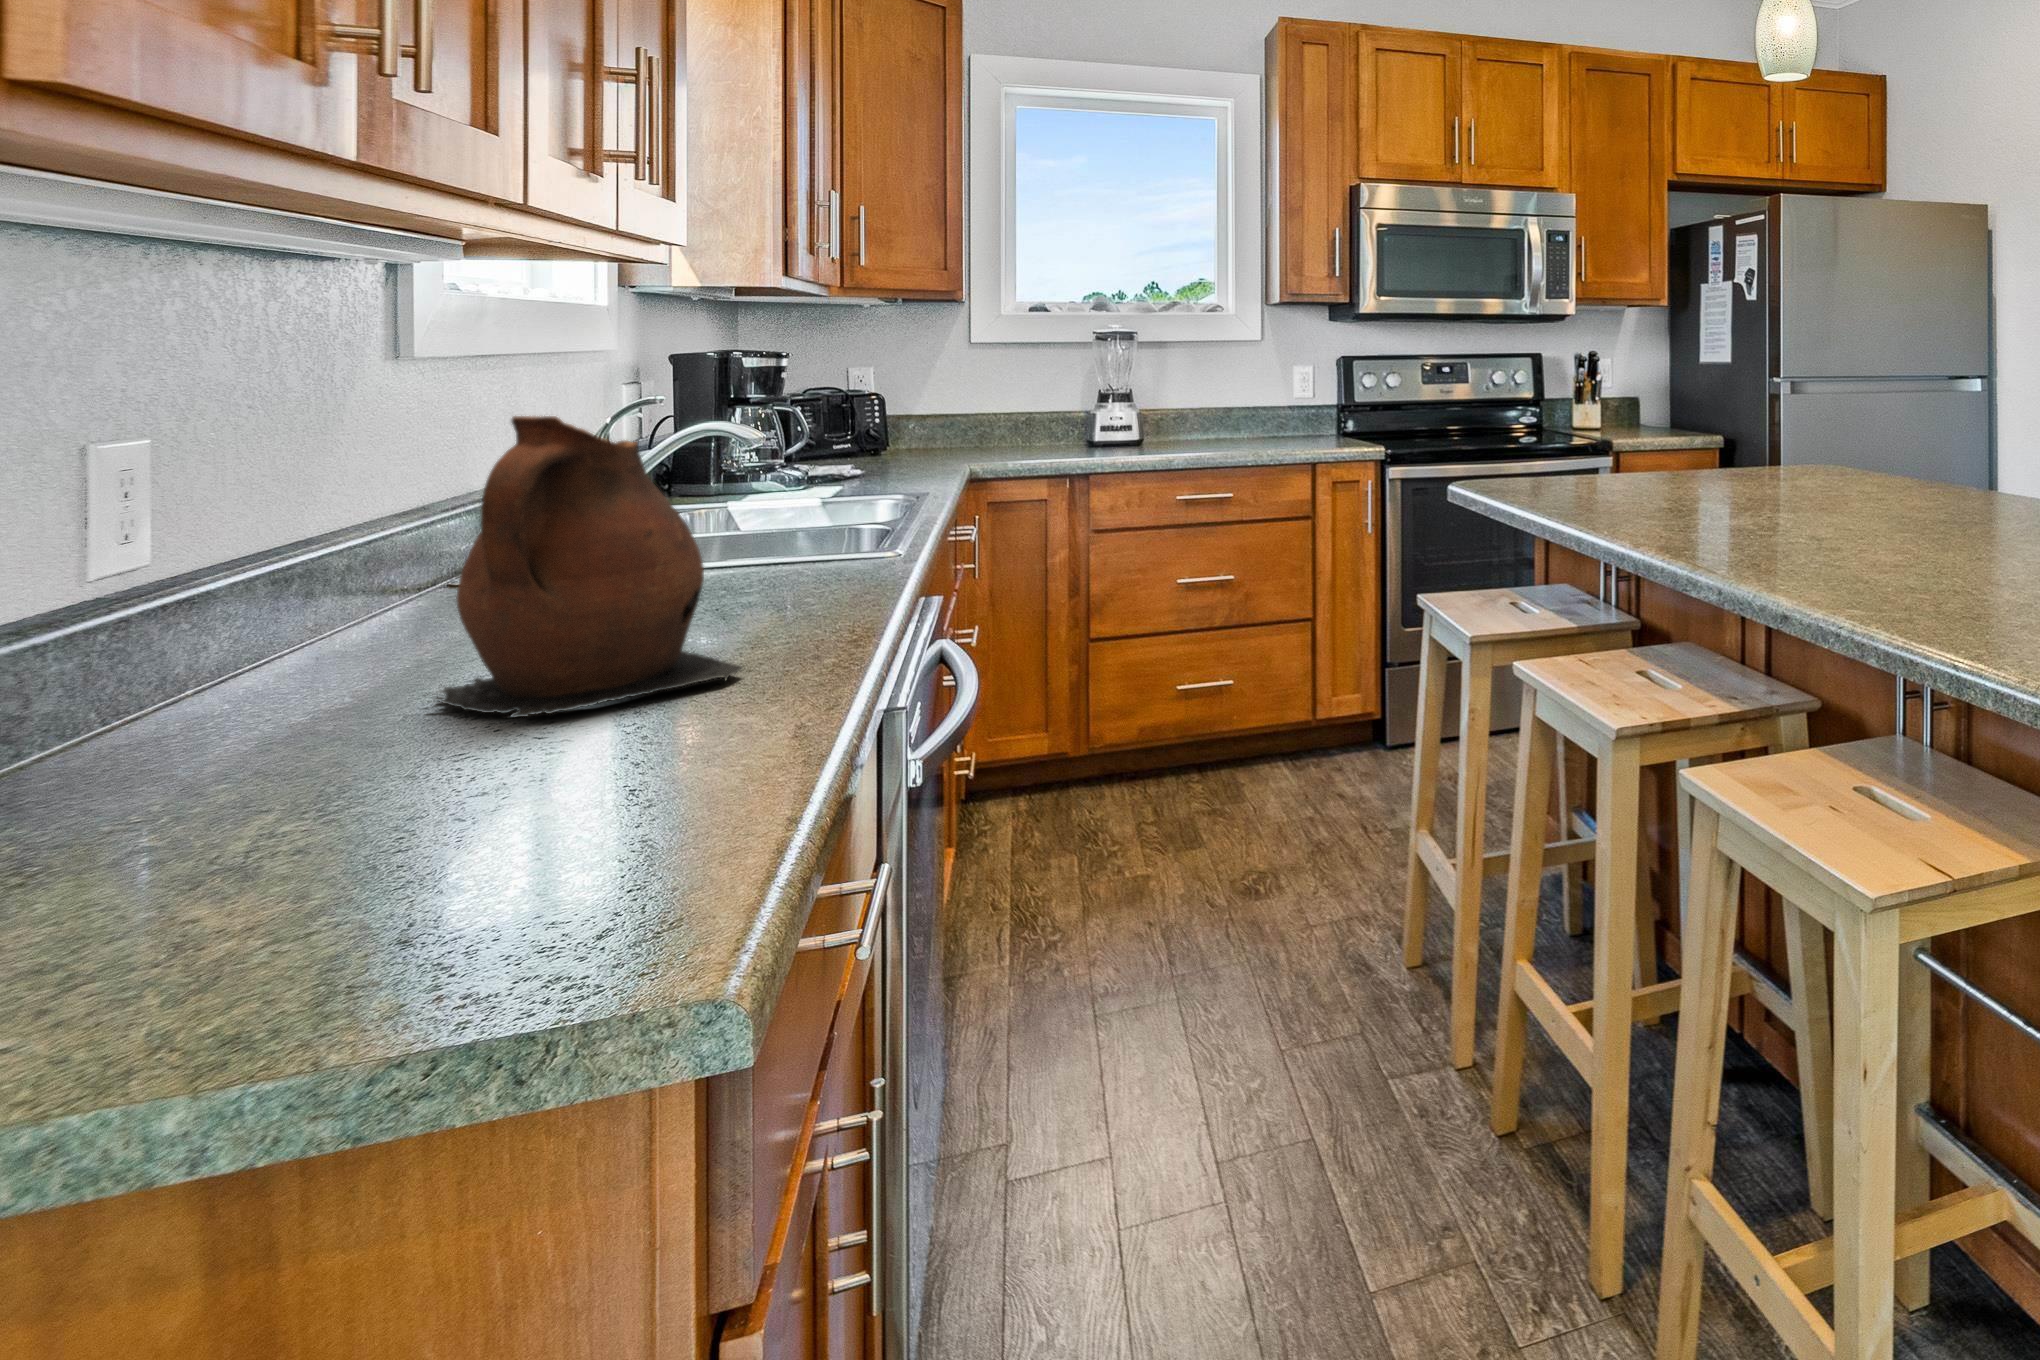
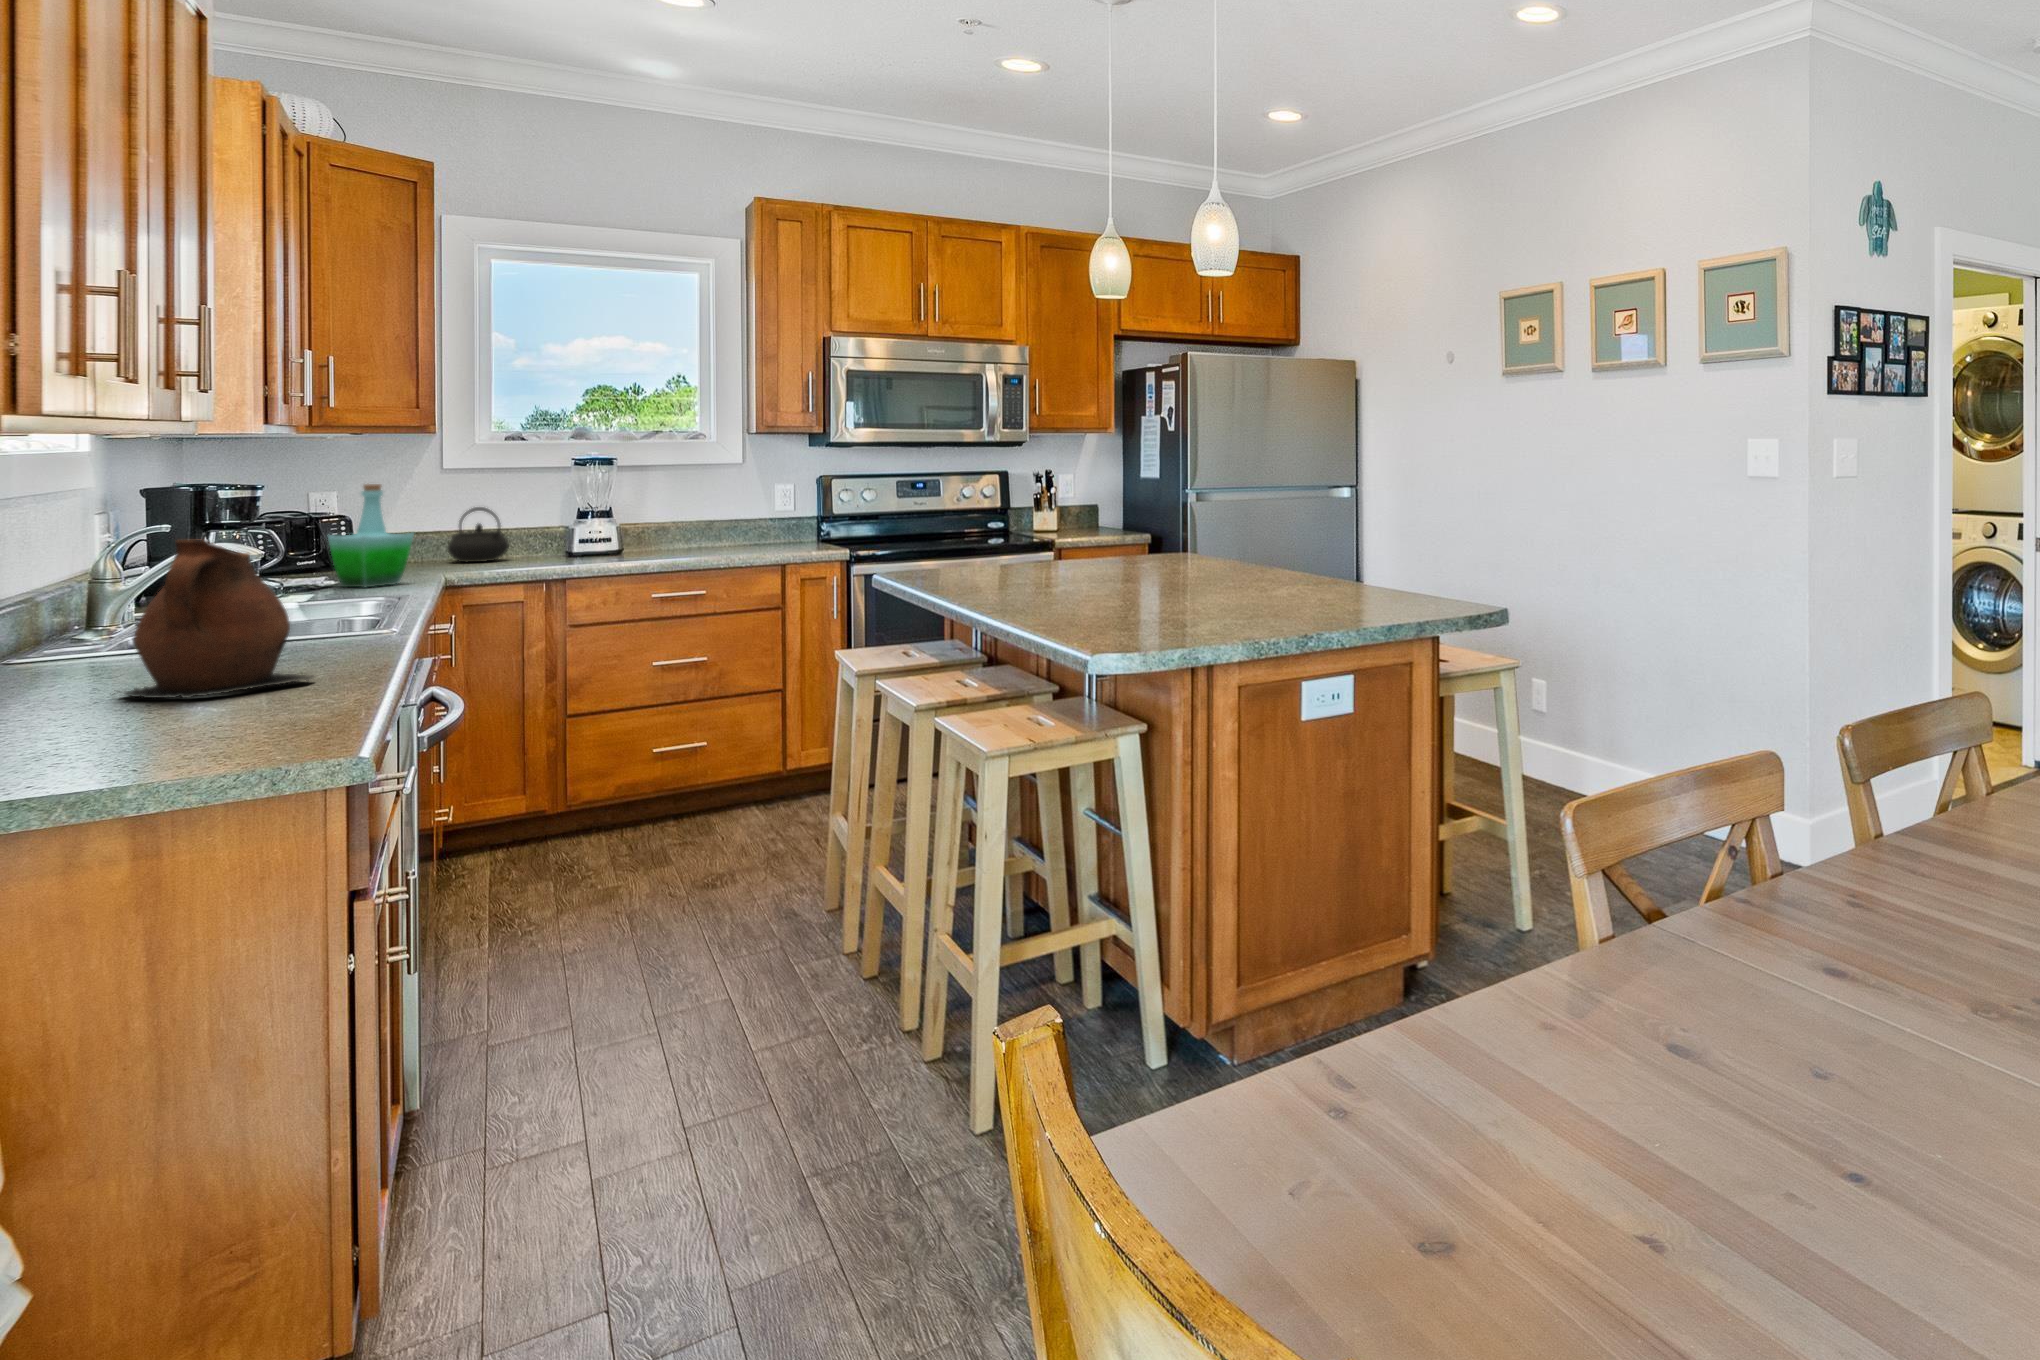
bottle: none [848,353,936,480] -> present [328,484,414,587]
kettle: none [974,385,1034,449] -> present [448,507,509,562]

